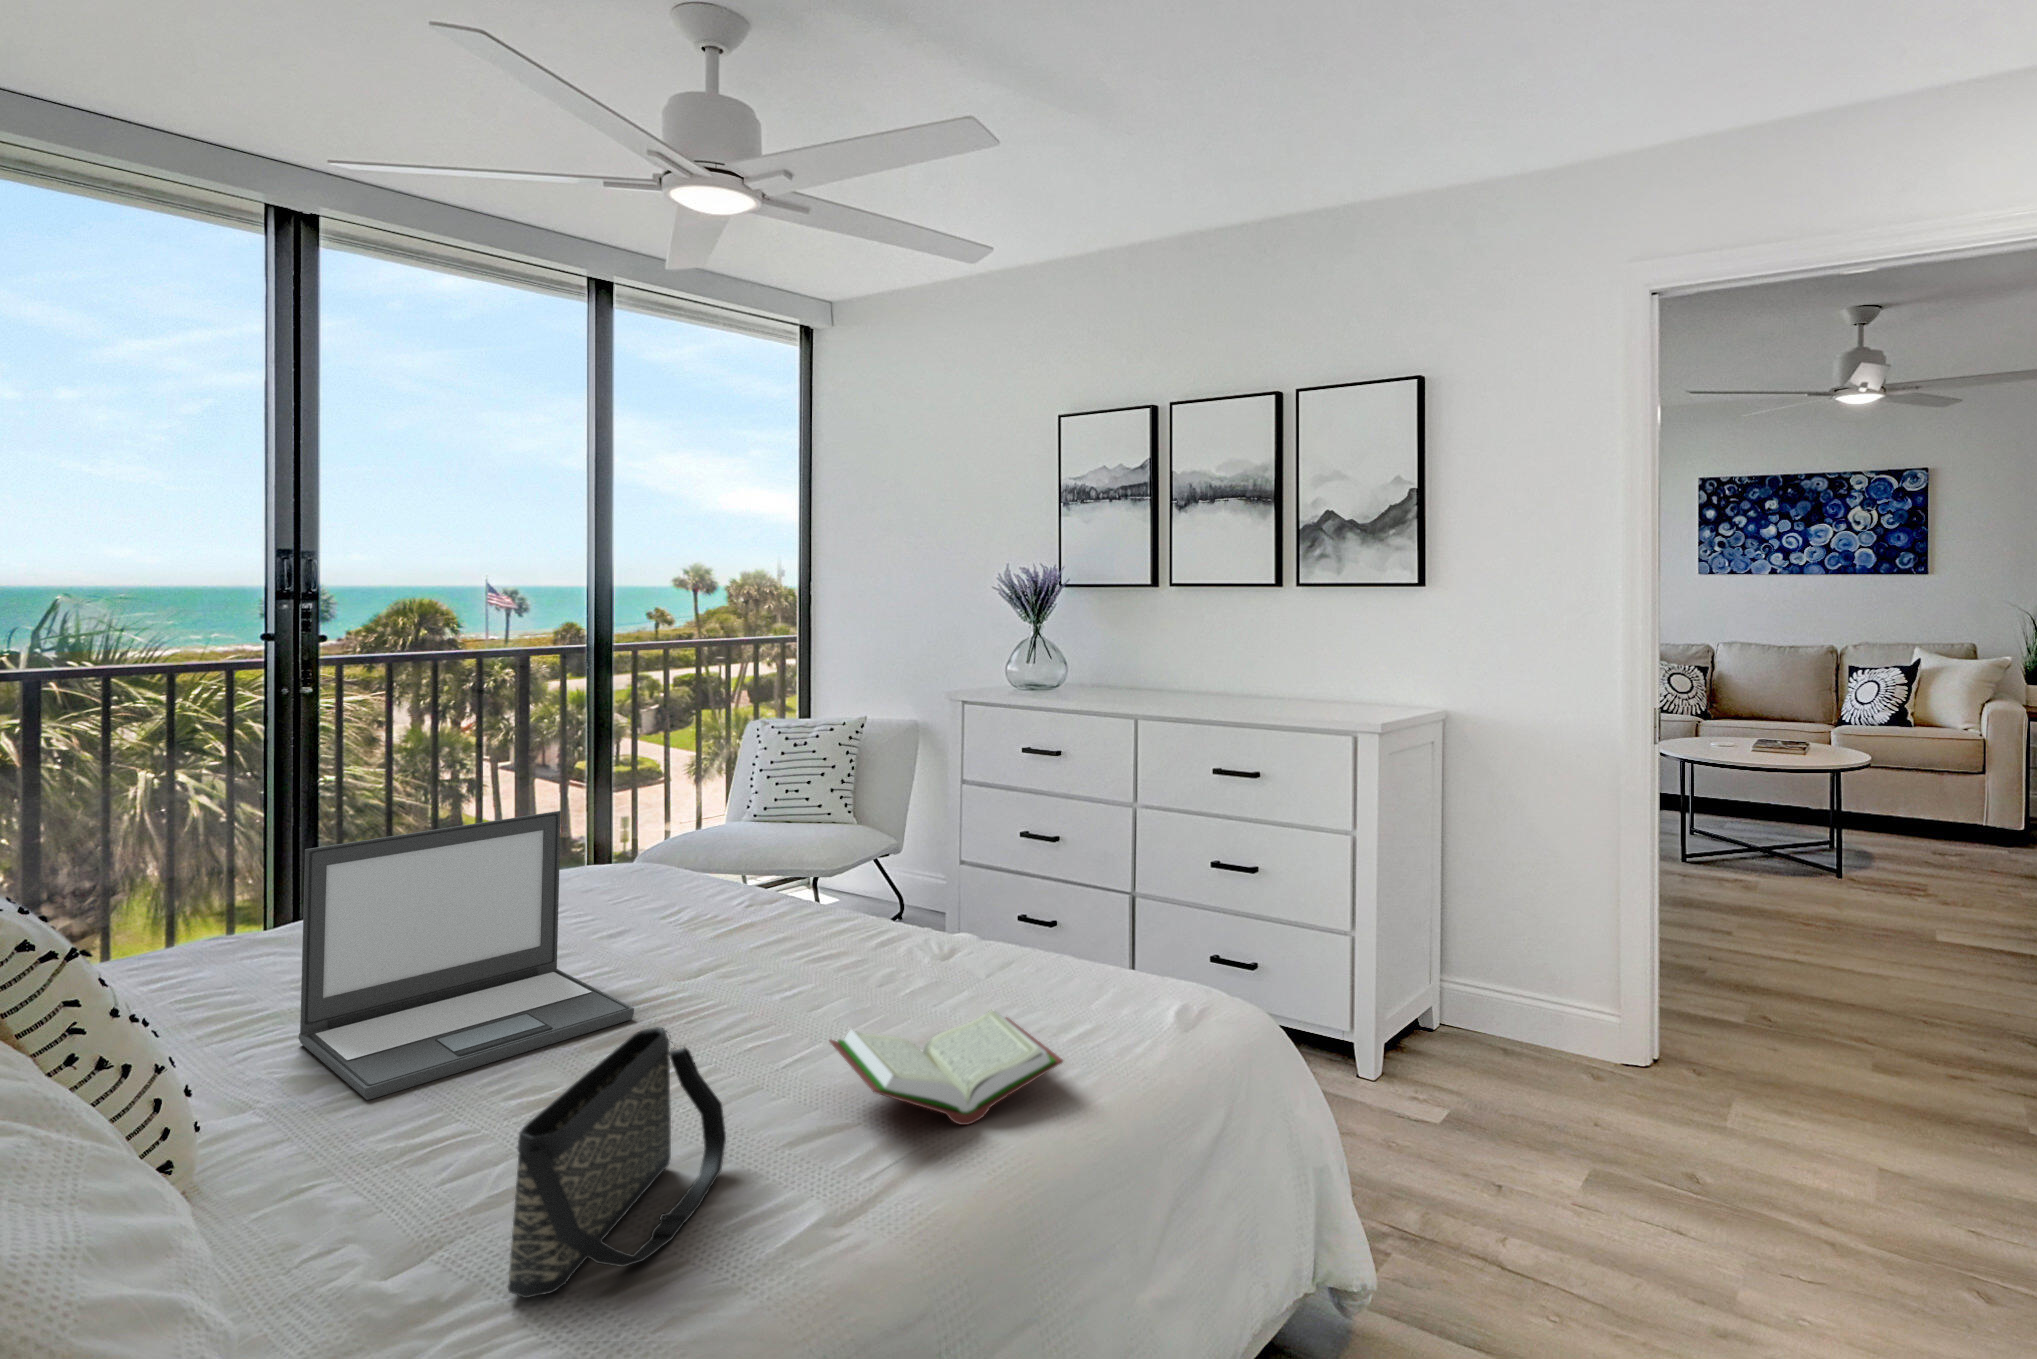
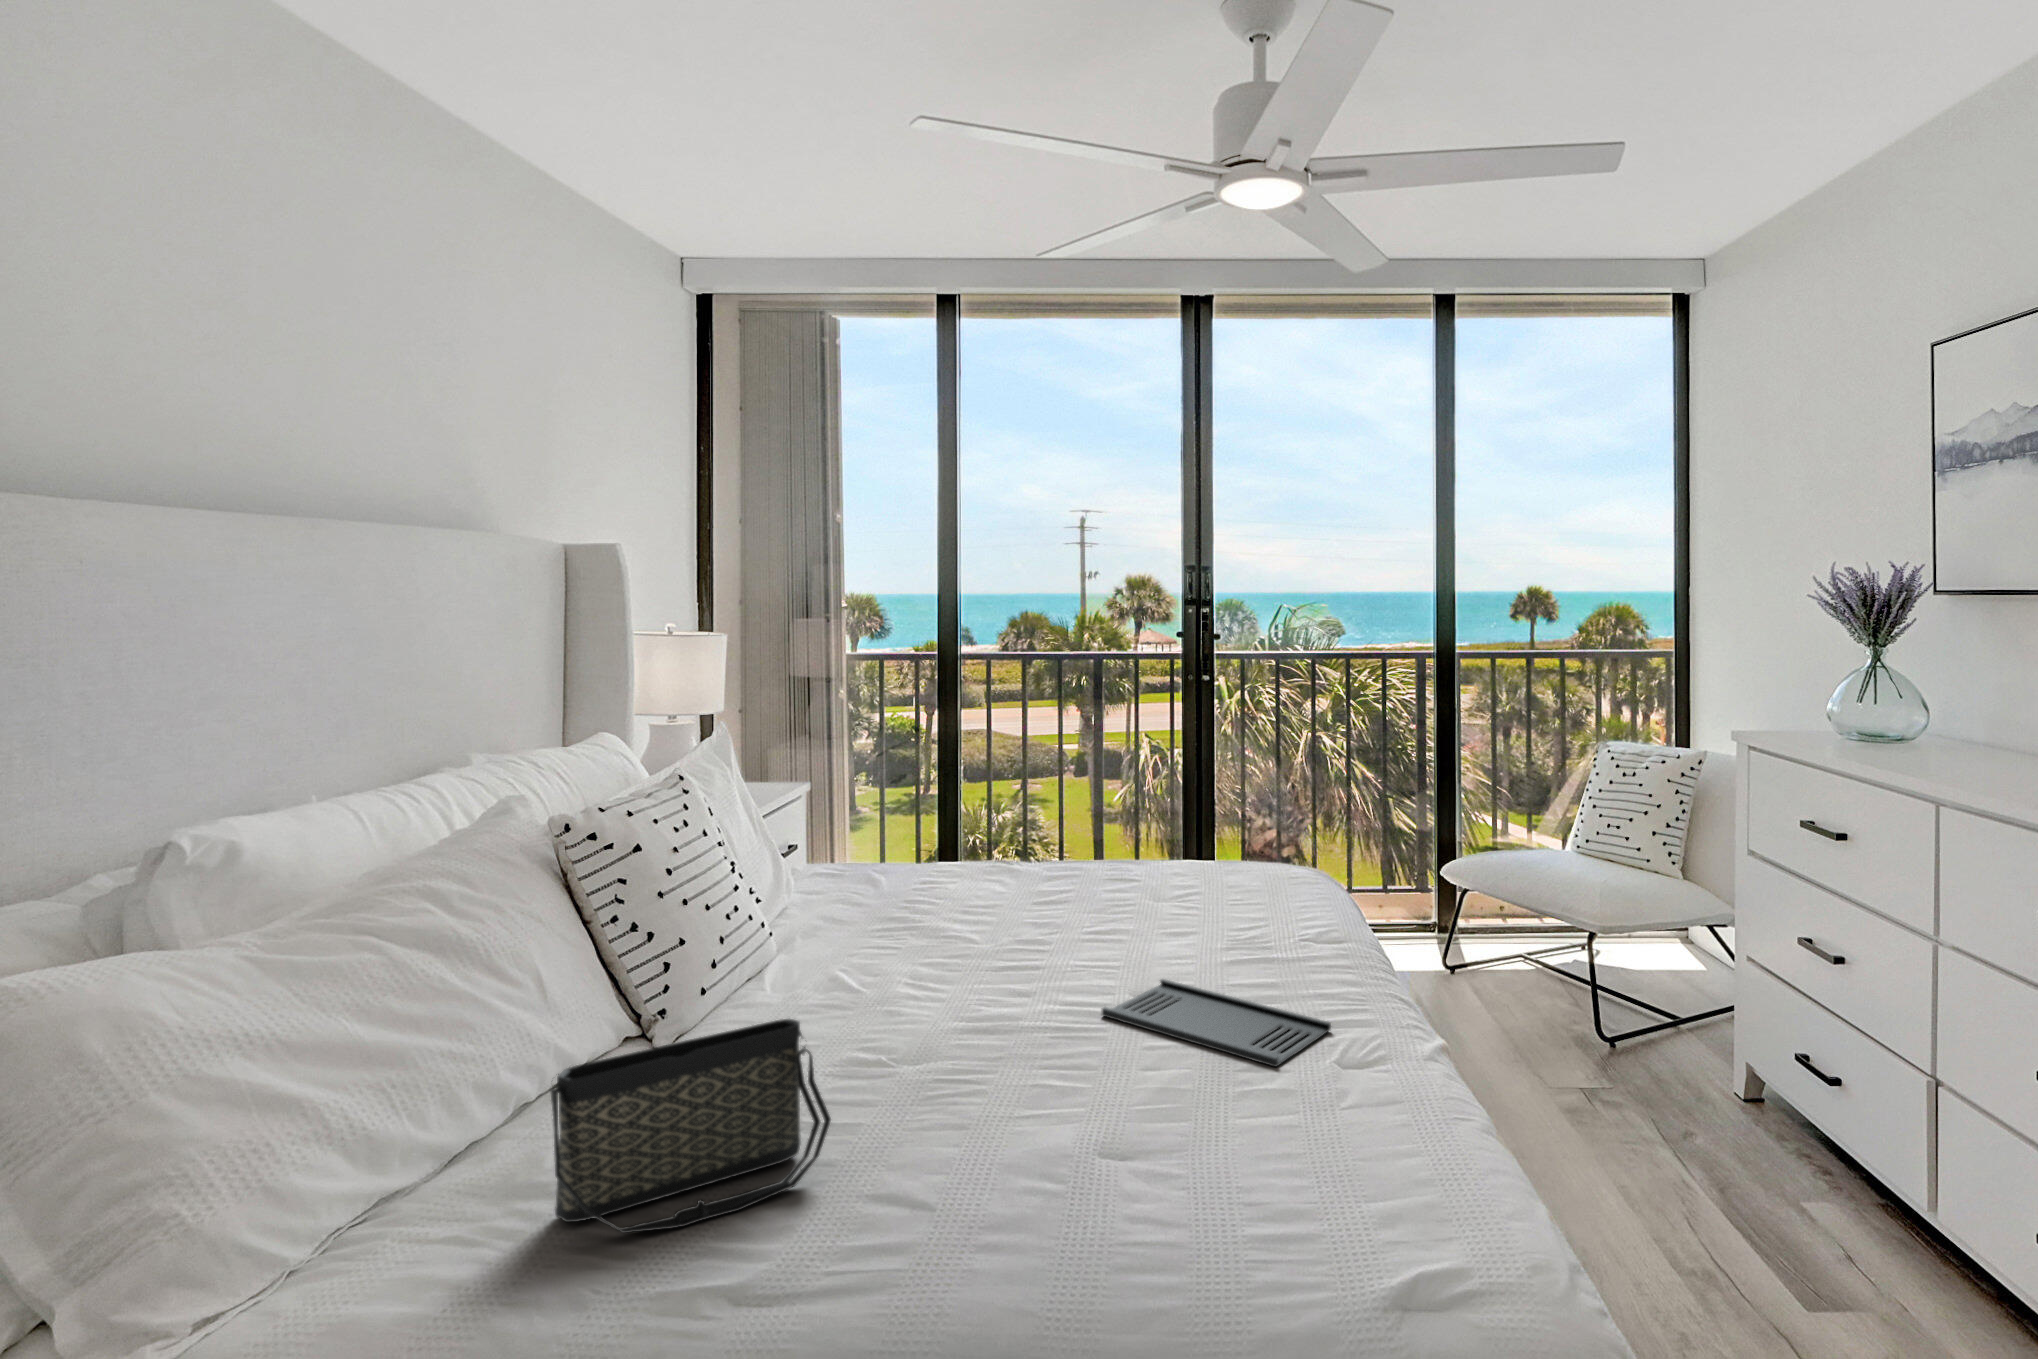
laptop: present [298,811,634,1100] -> none [812,802,1057,1015]
tray: none [706,940,910,997] -> present [1102,979,1331,1067]
book: present [830,1010,1063,1125] -> none [896,1094,1186,1267]

